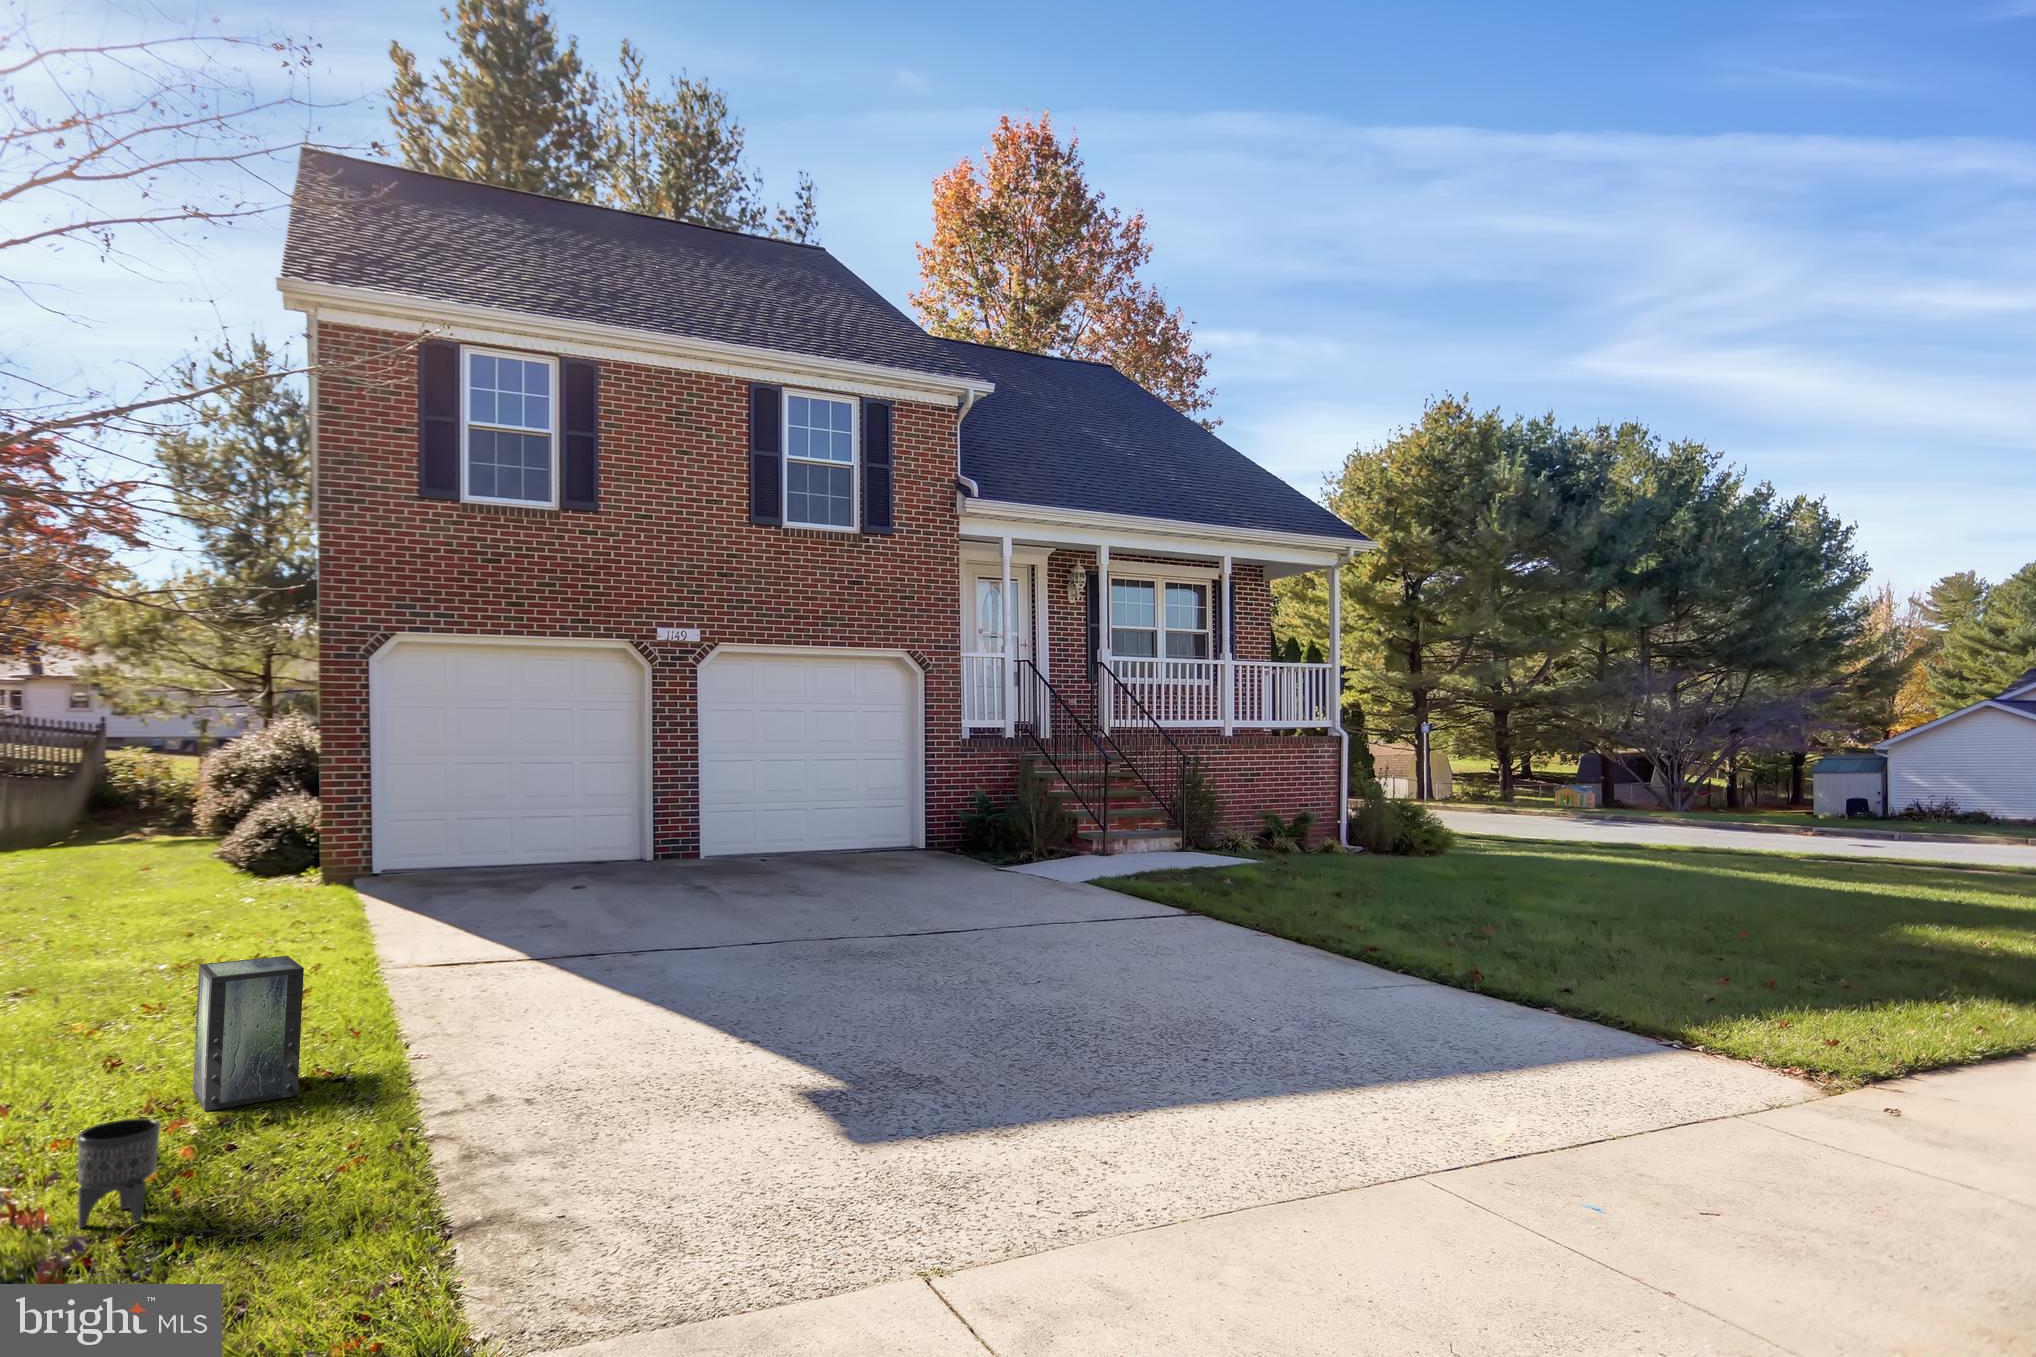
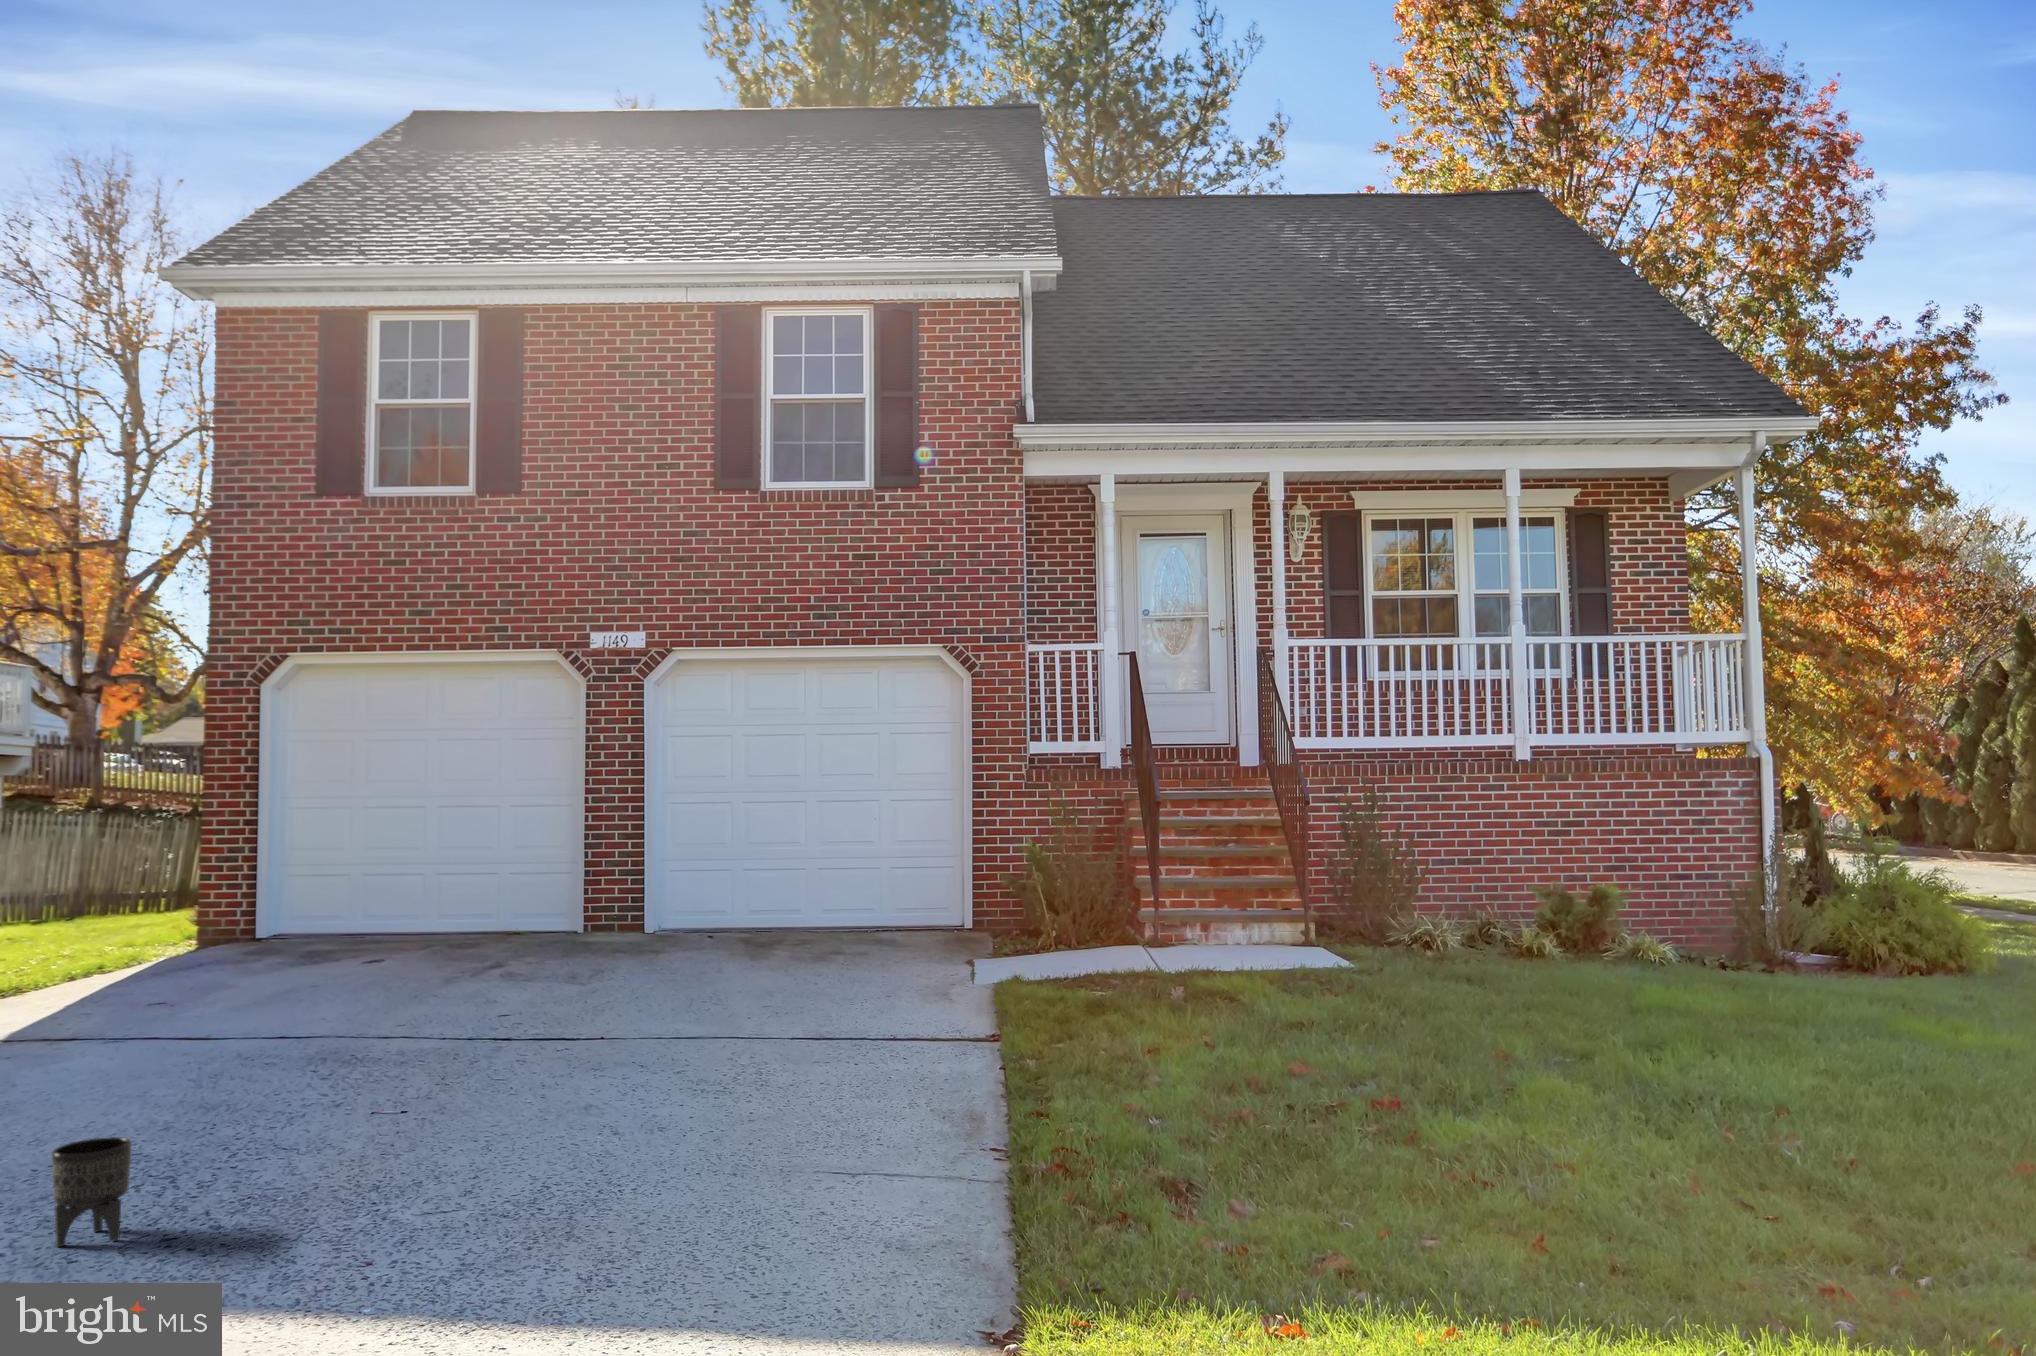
storage box: present [192,956,304,1111] -> none [134,988,249,1152]

